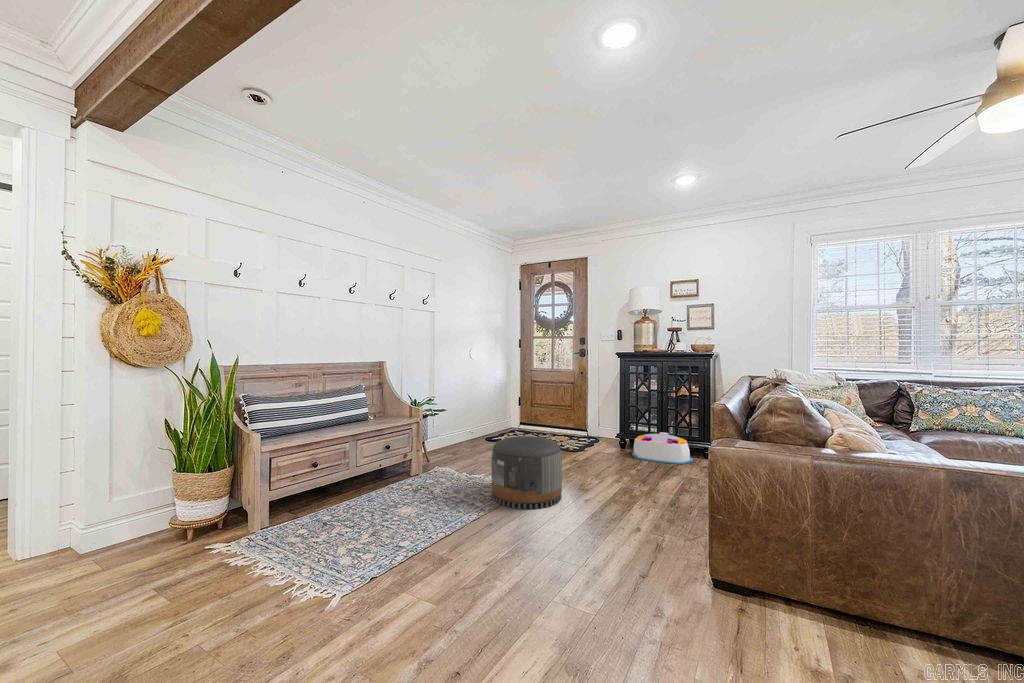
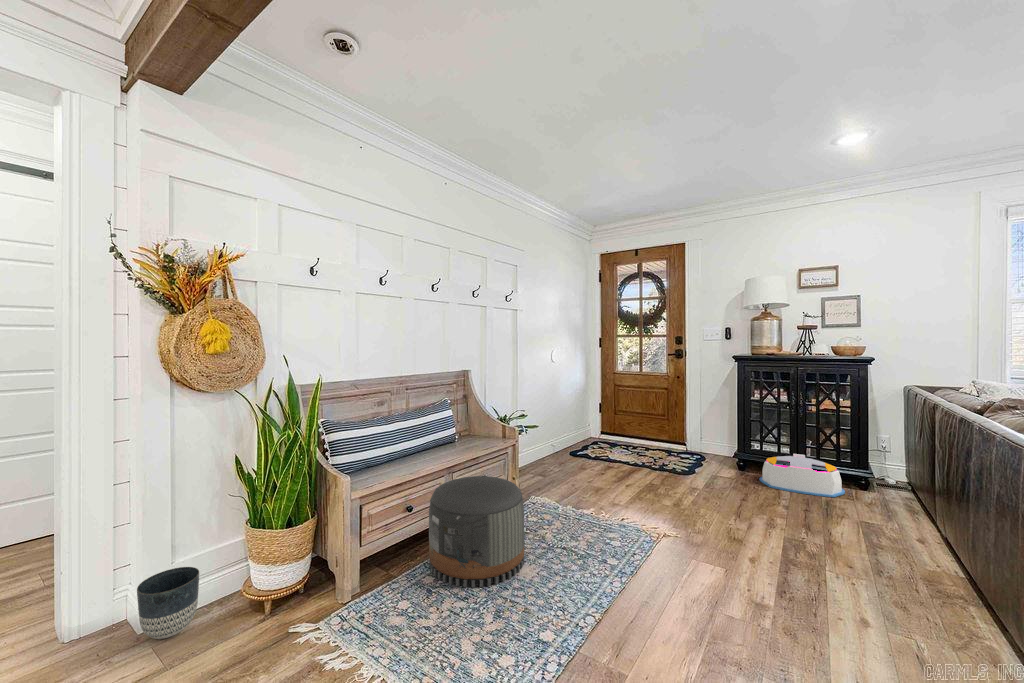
pouf: present [492,436,562,509] -> present [429,476,524,587]
planter: none [77,505,130,558] -> present [137,567,199,639]

